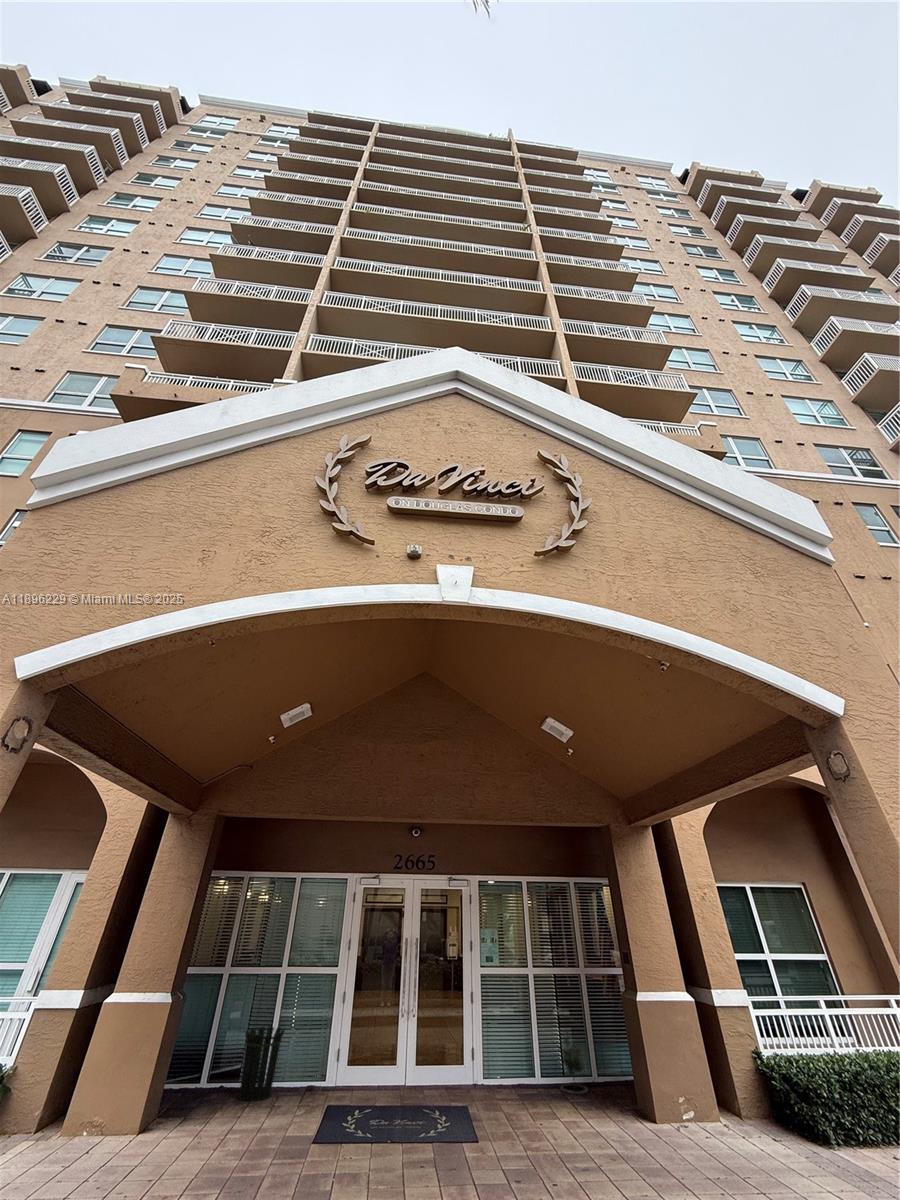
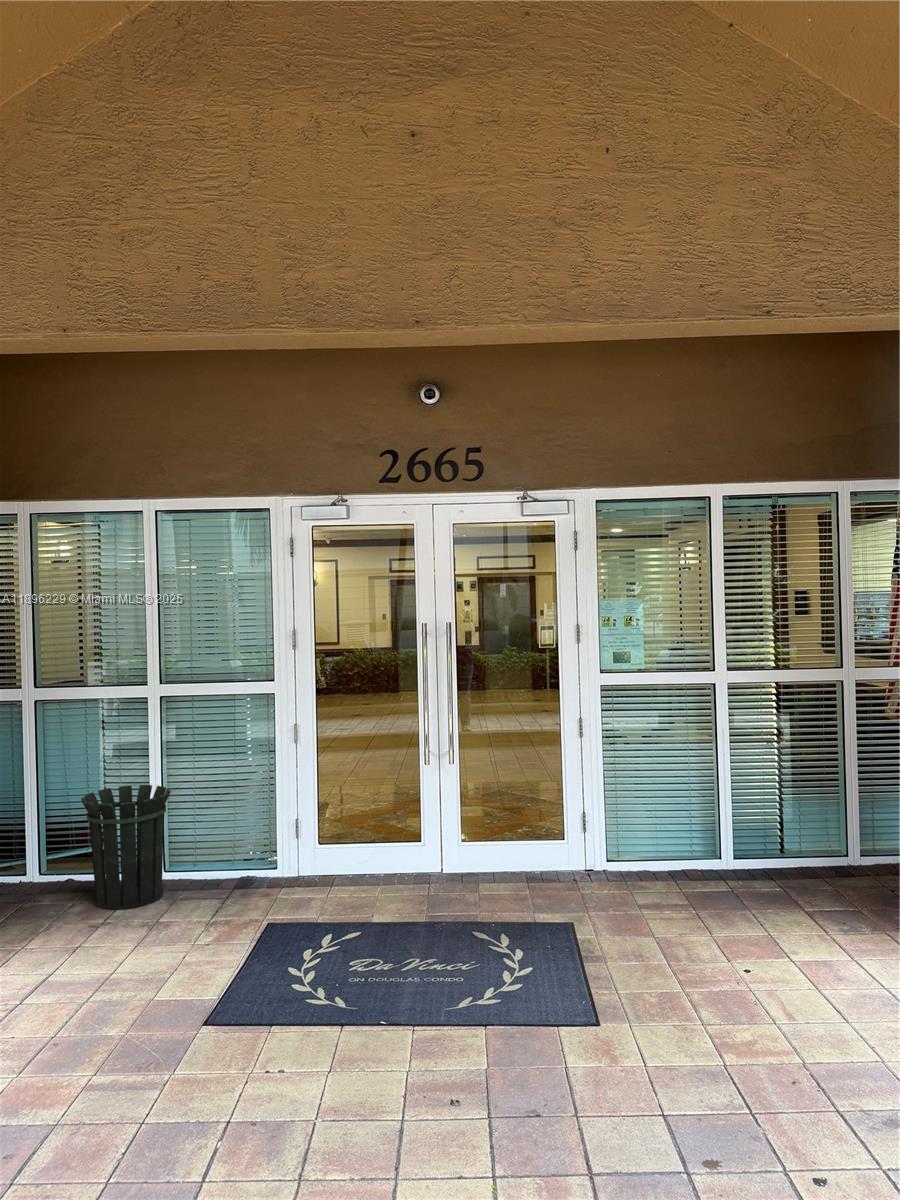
potted tree: present [559,1032,588,1094] -> none [776,779,840,890]

